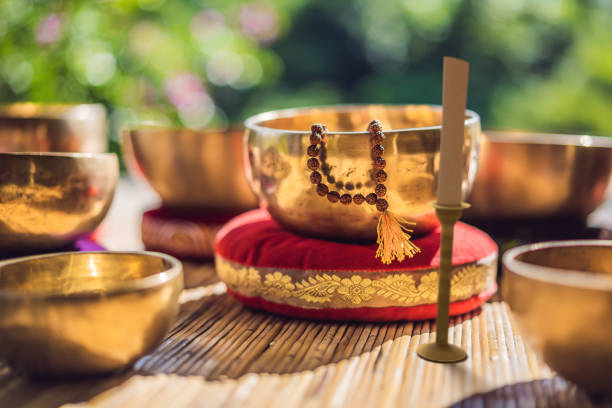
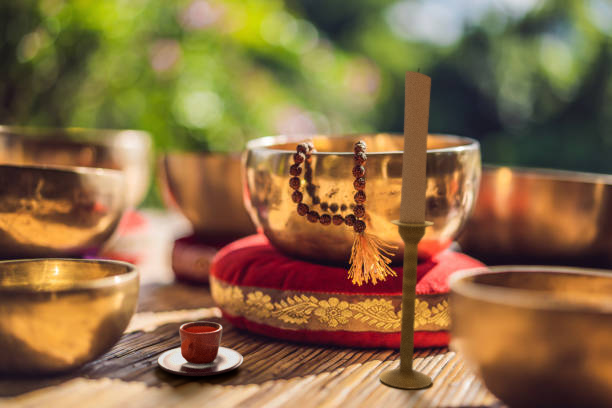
teacup: none [197,310,283,367] -> present [157,322,243,376]

